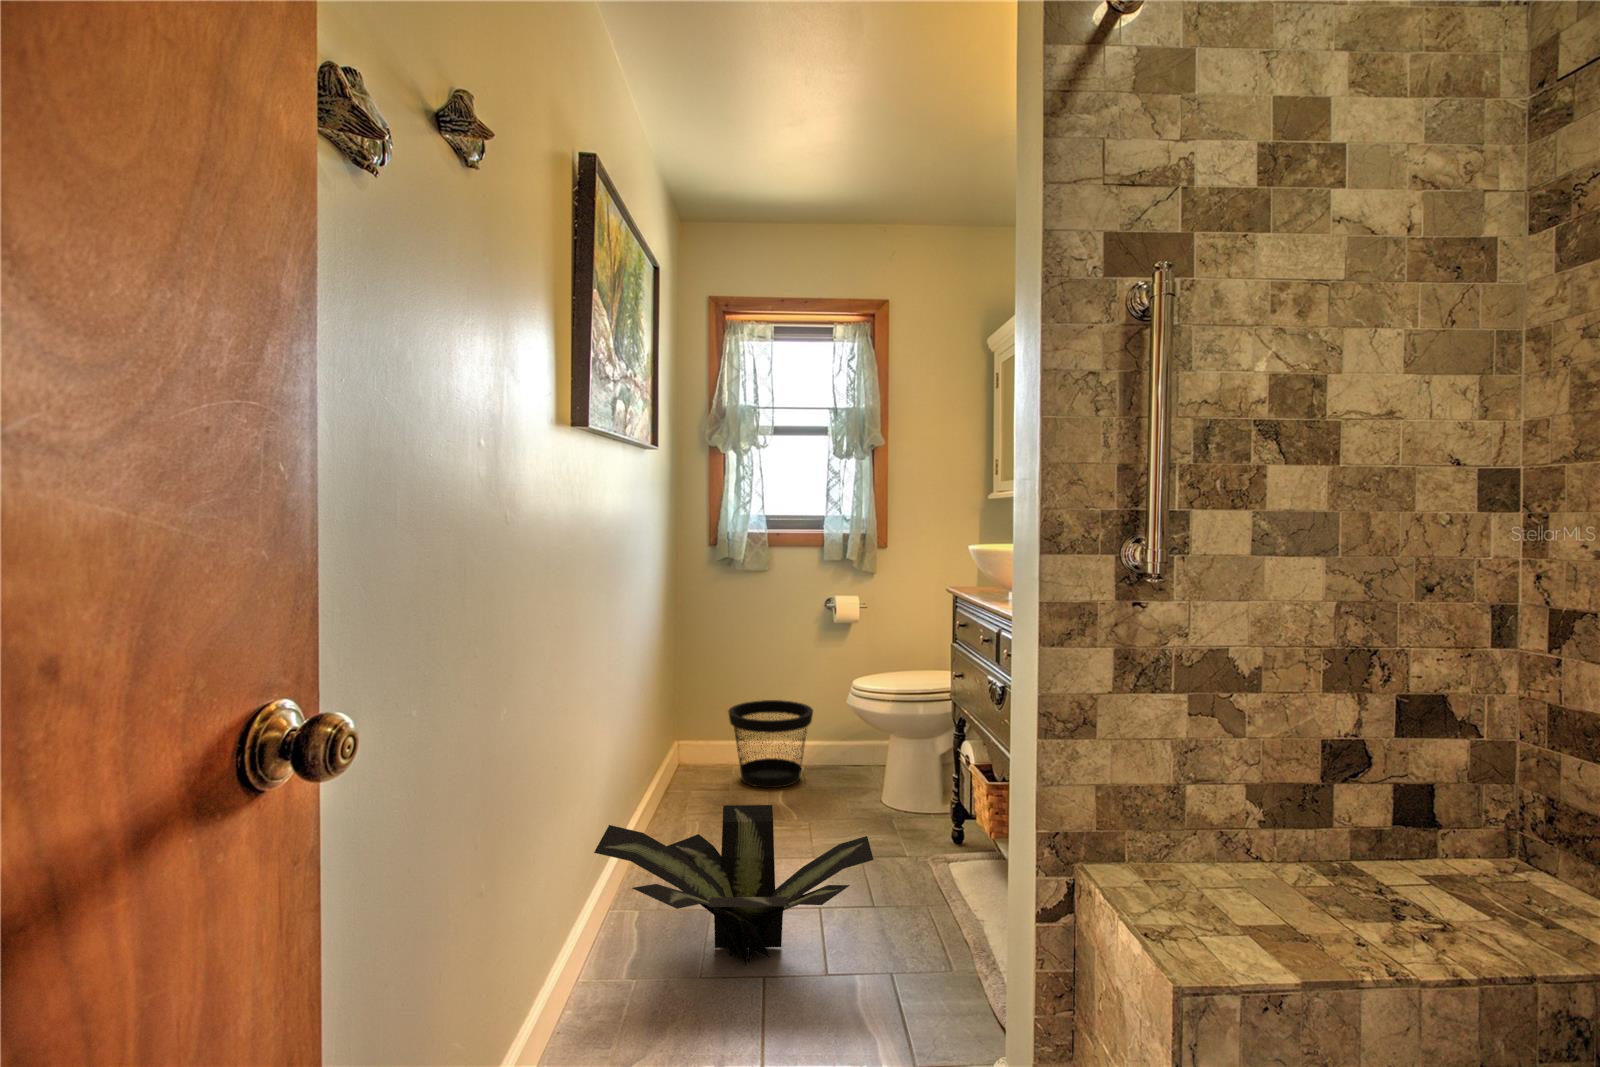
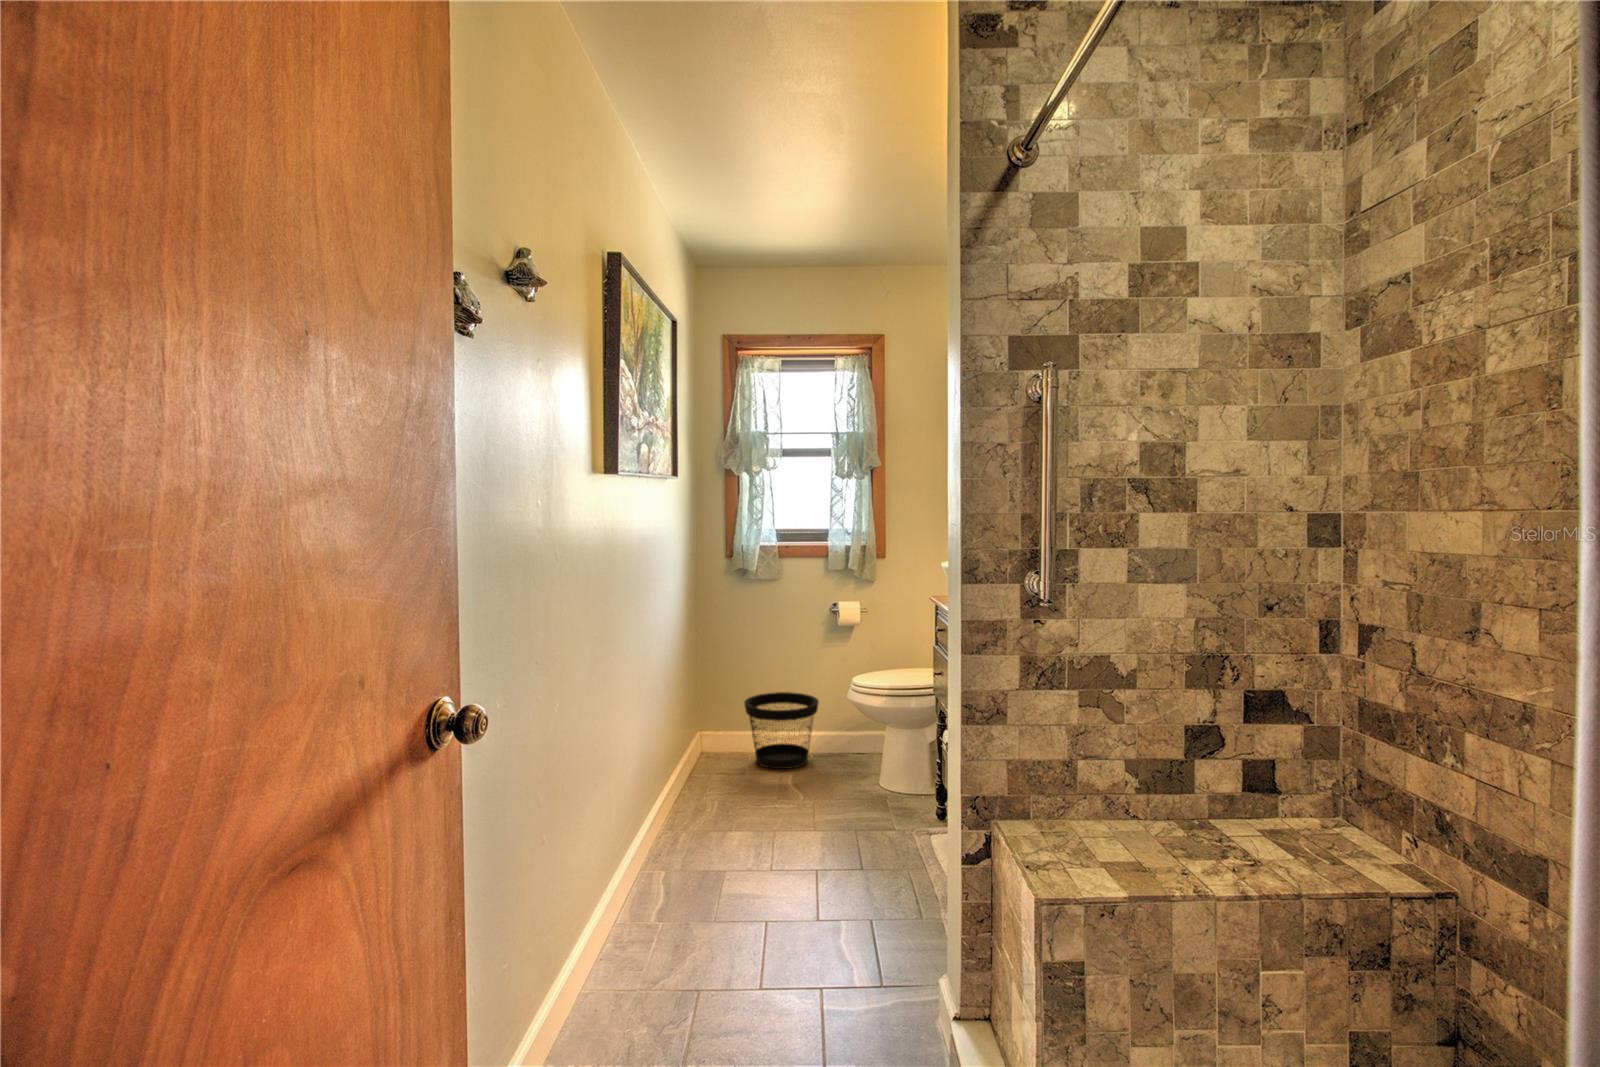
potted plant: present [594,805,874,965] -> none [627,781,855,910]

